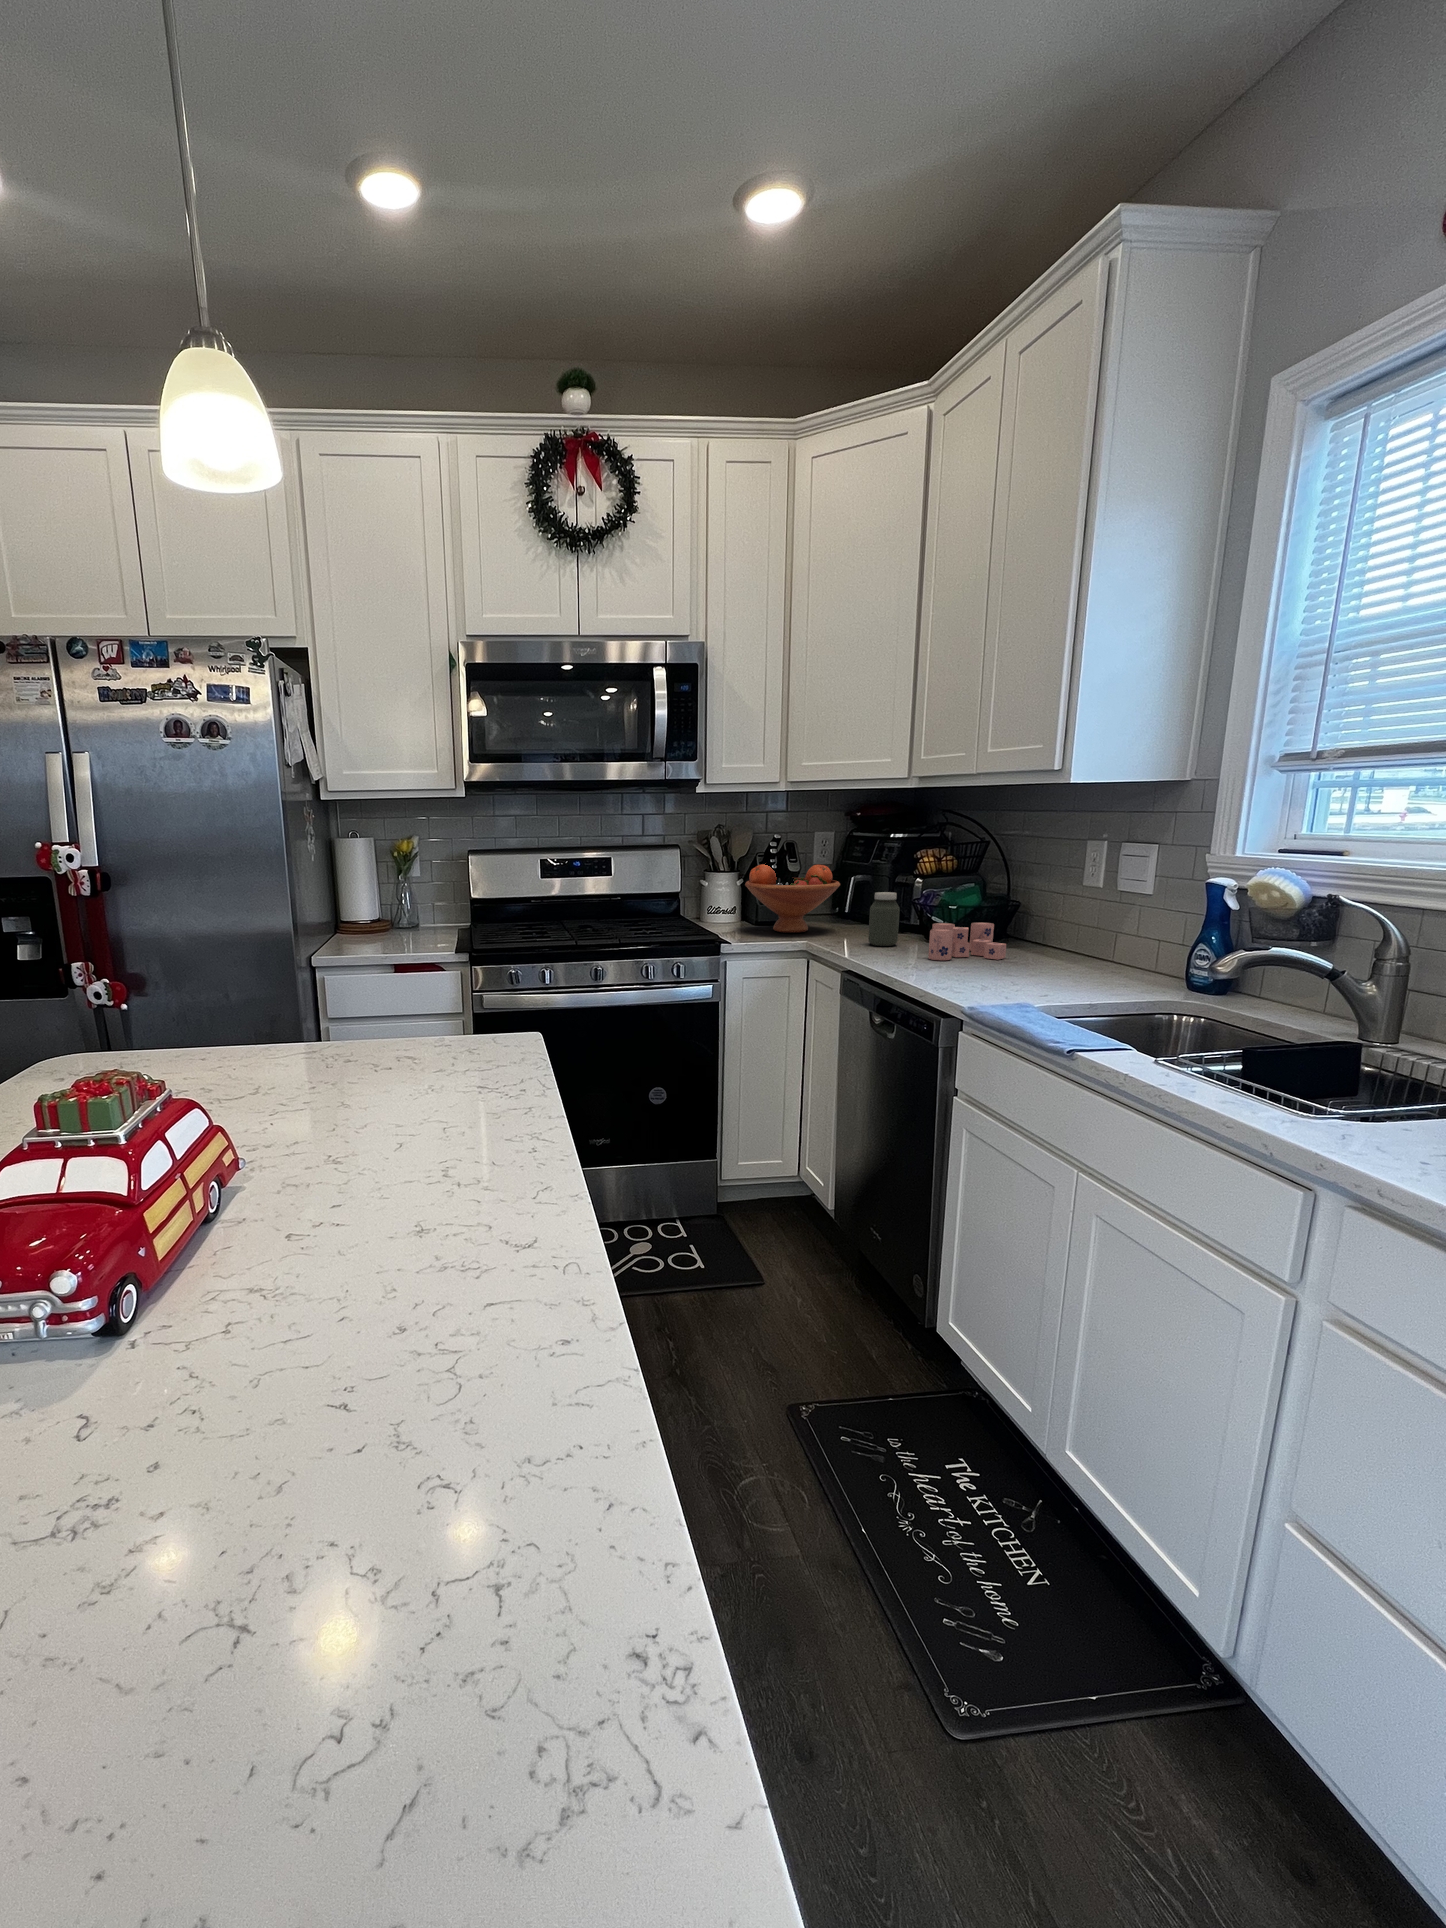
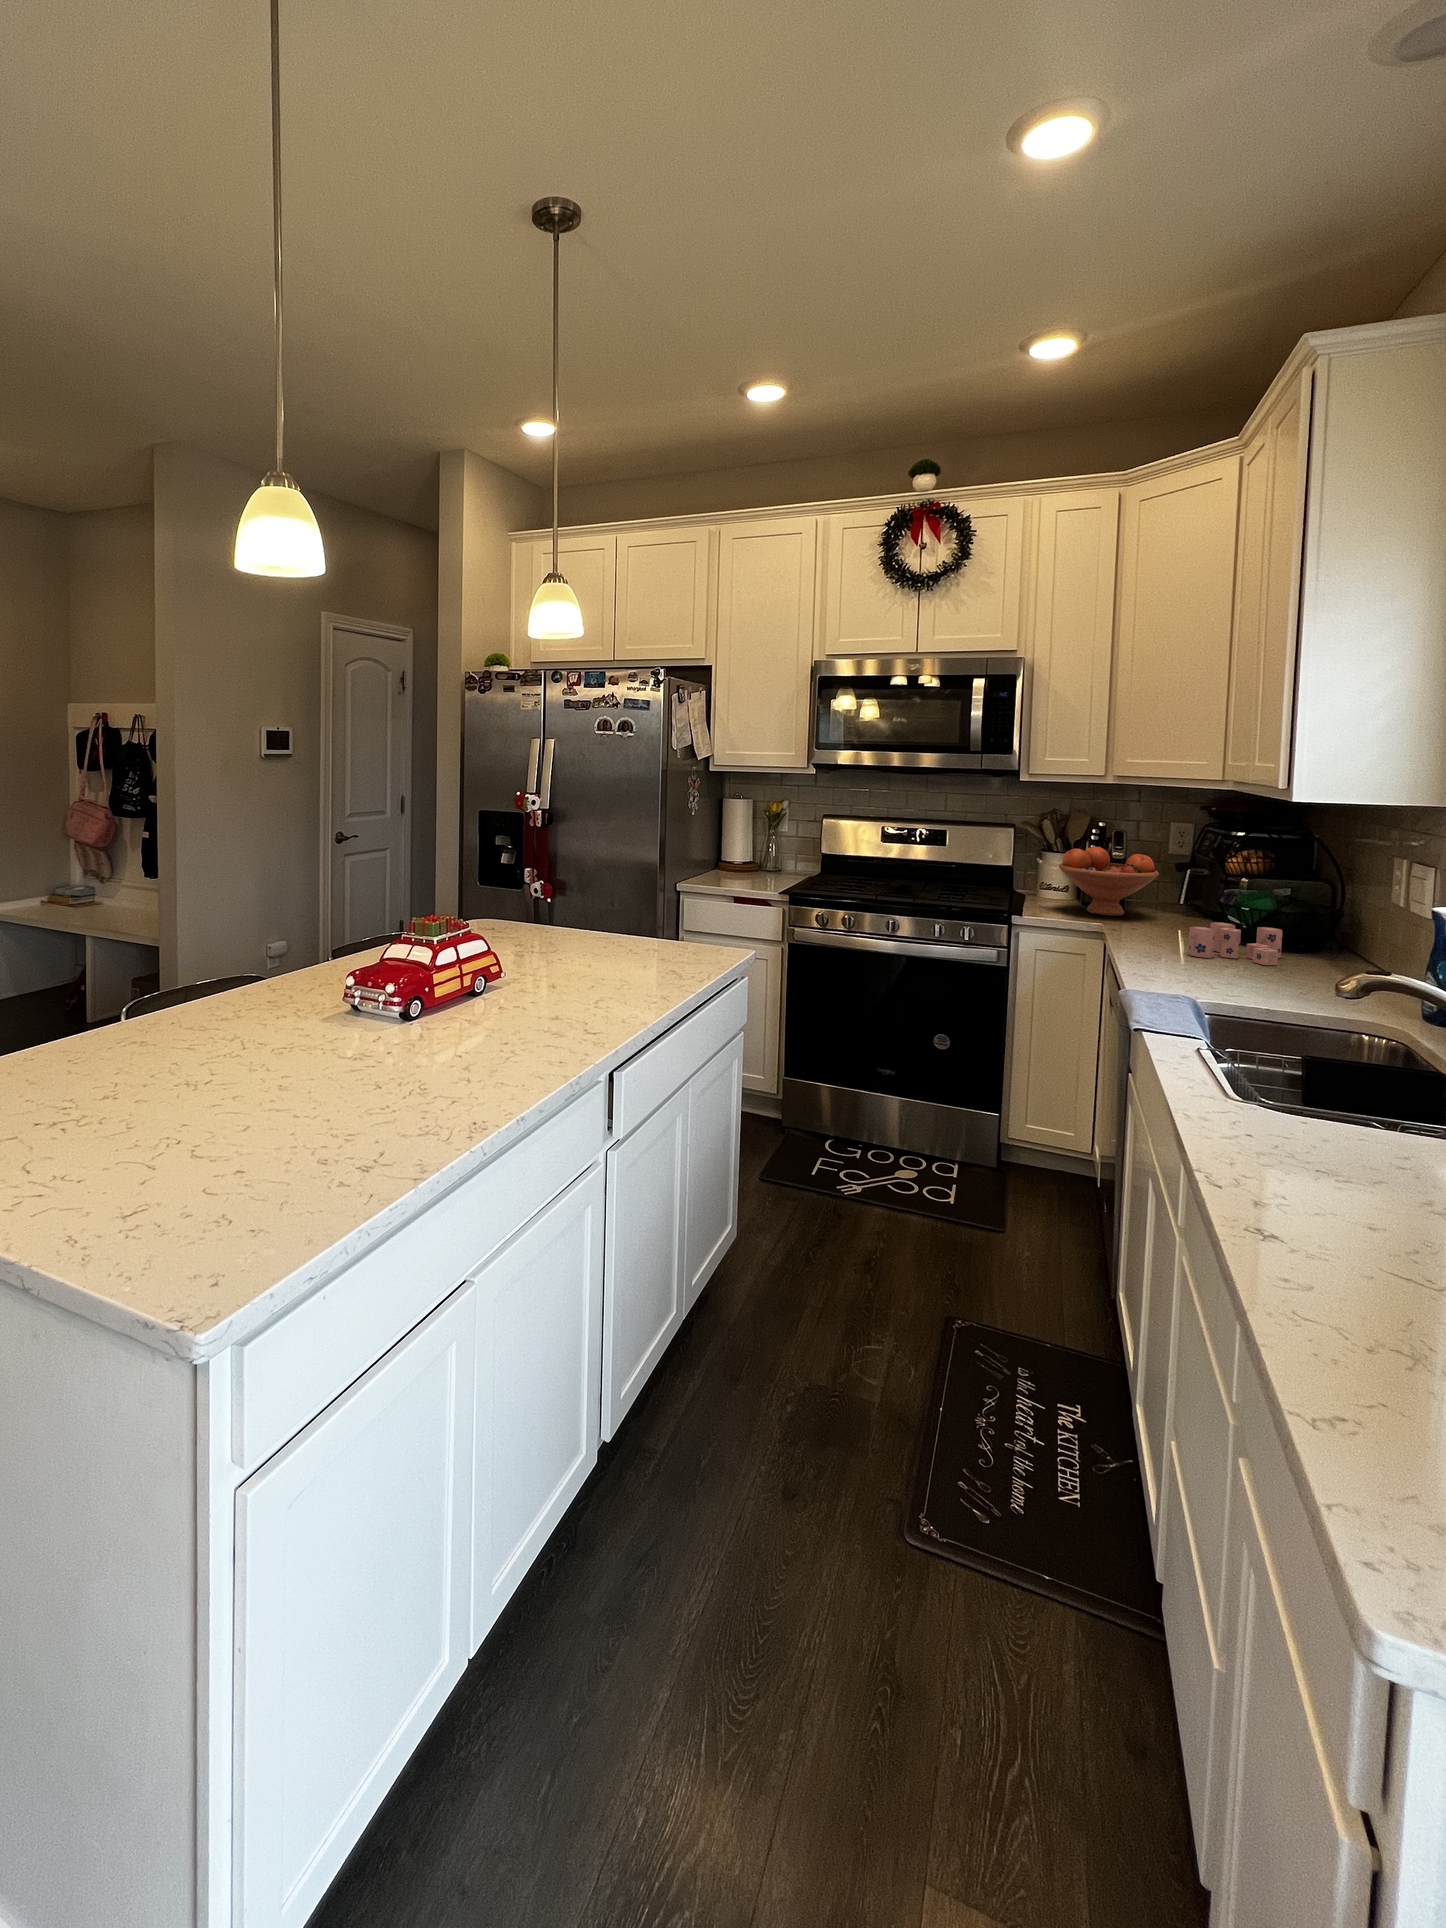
jar: present [868,892,900,946] -> none [1157,886,1191,939]

